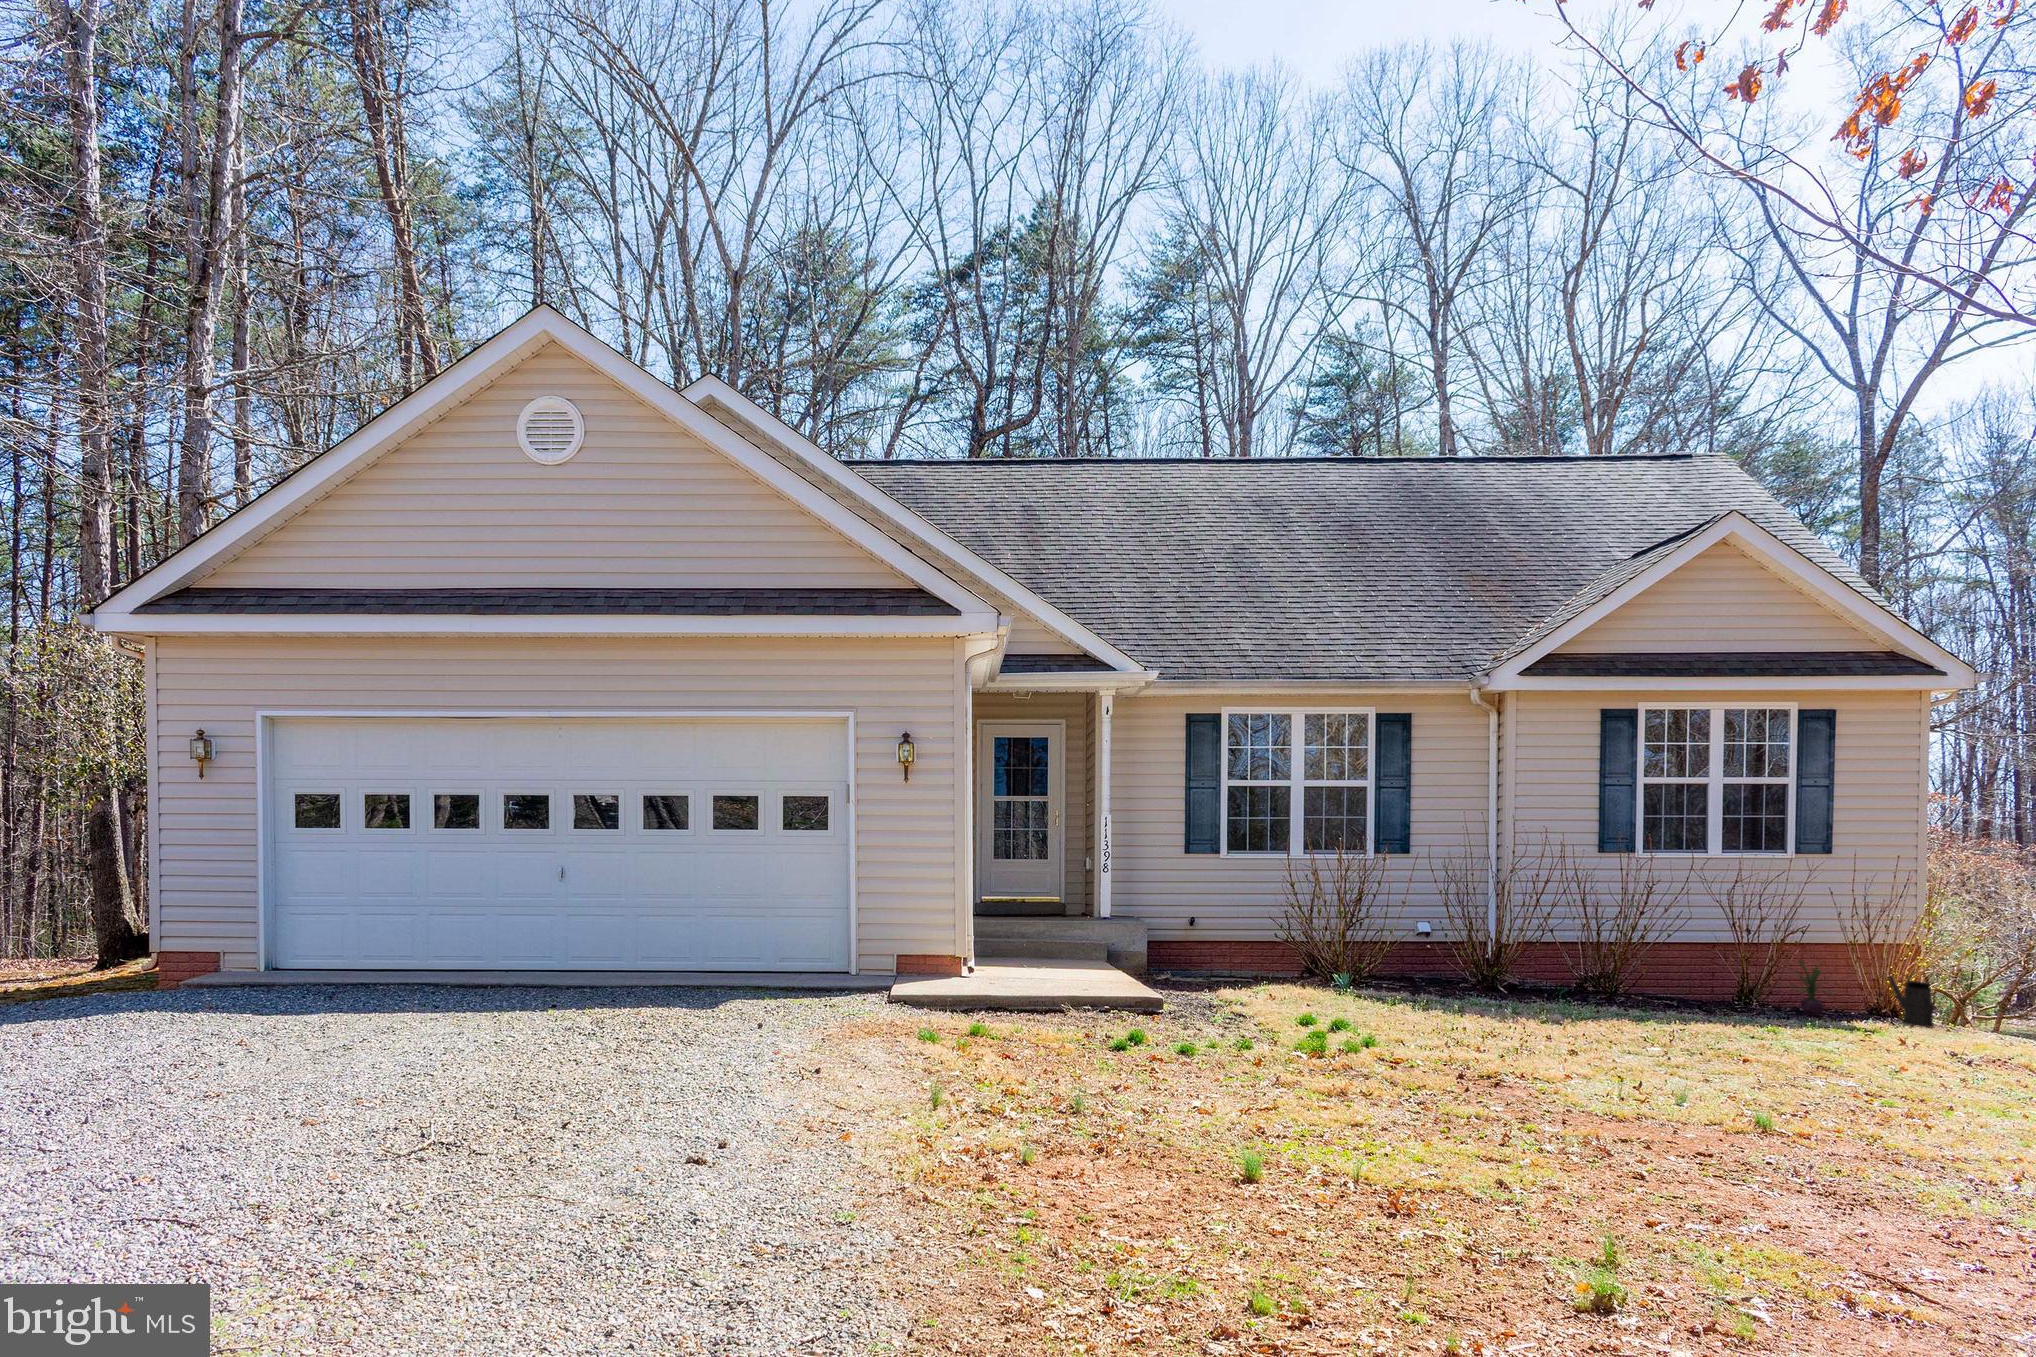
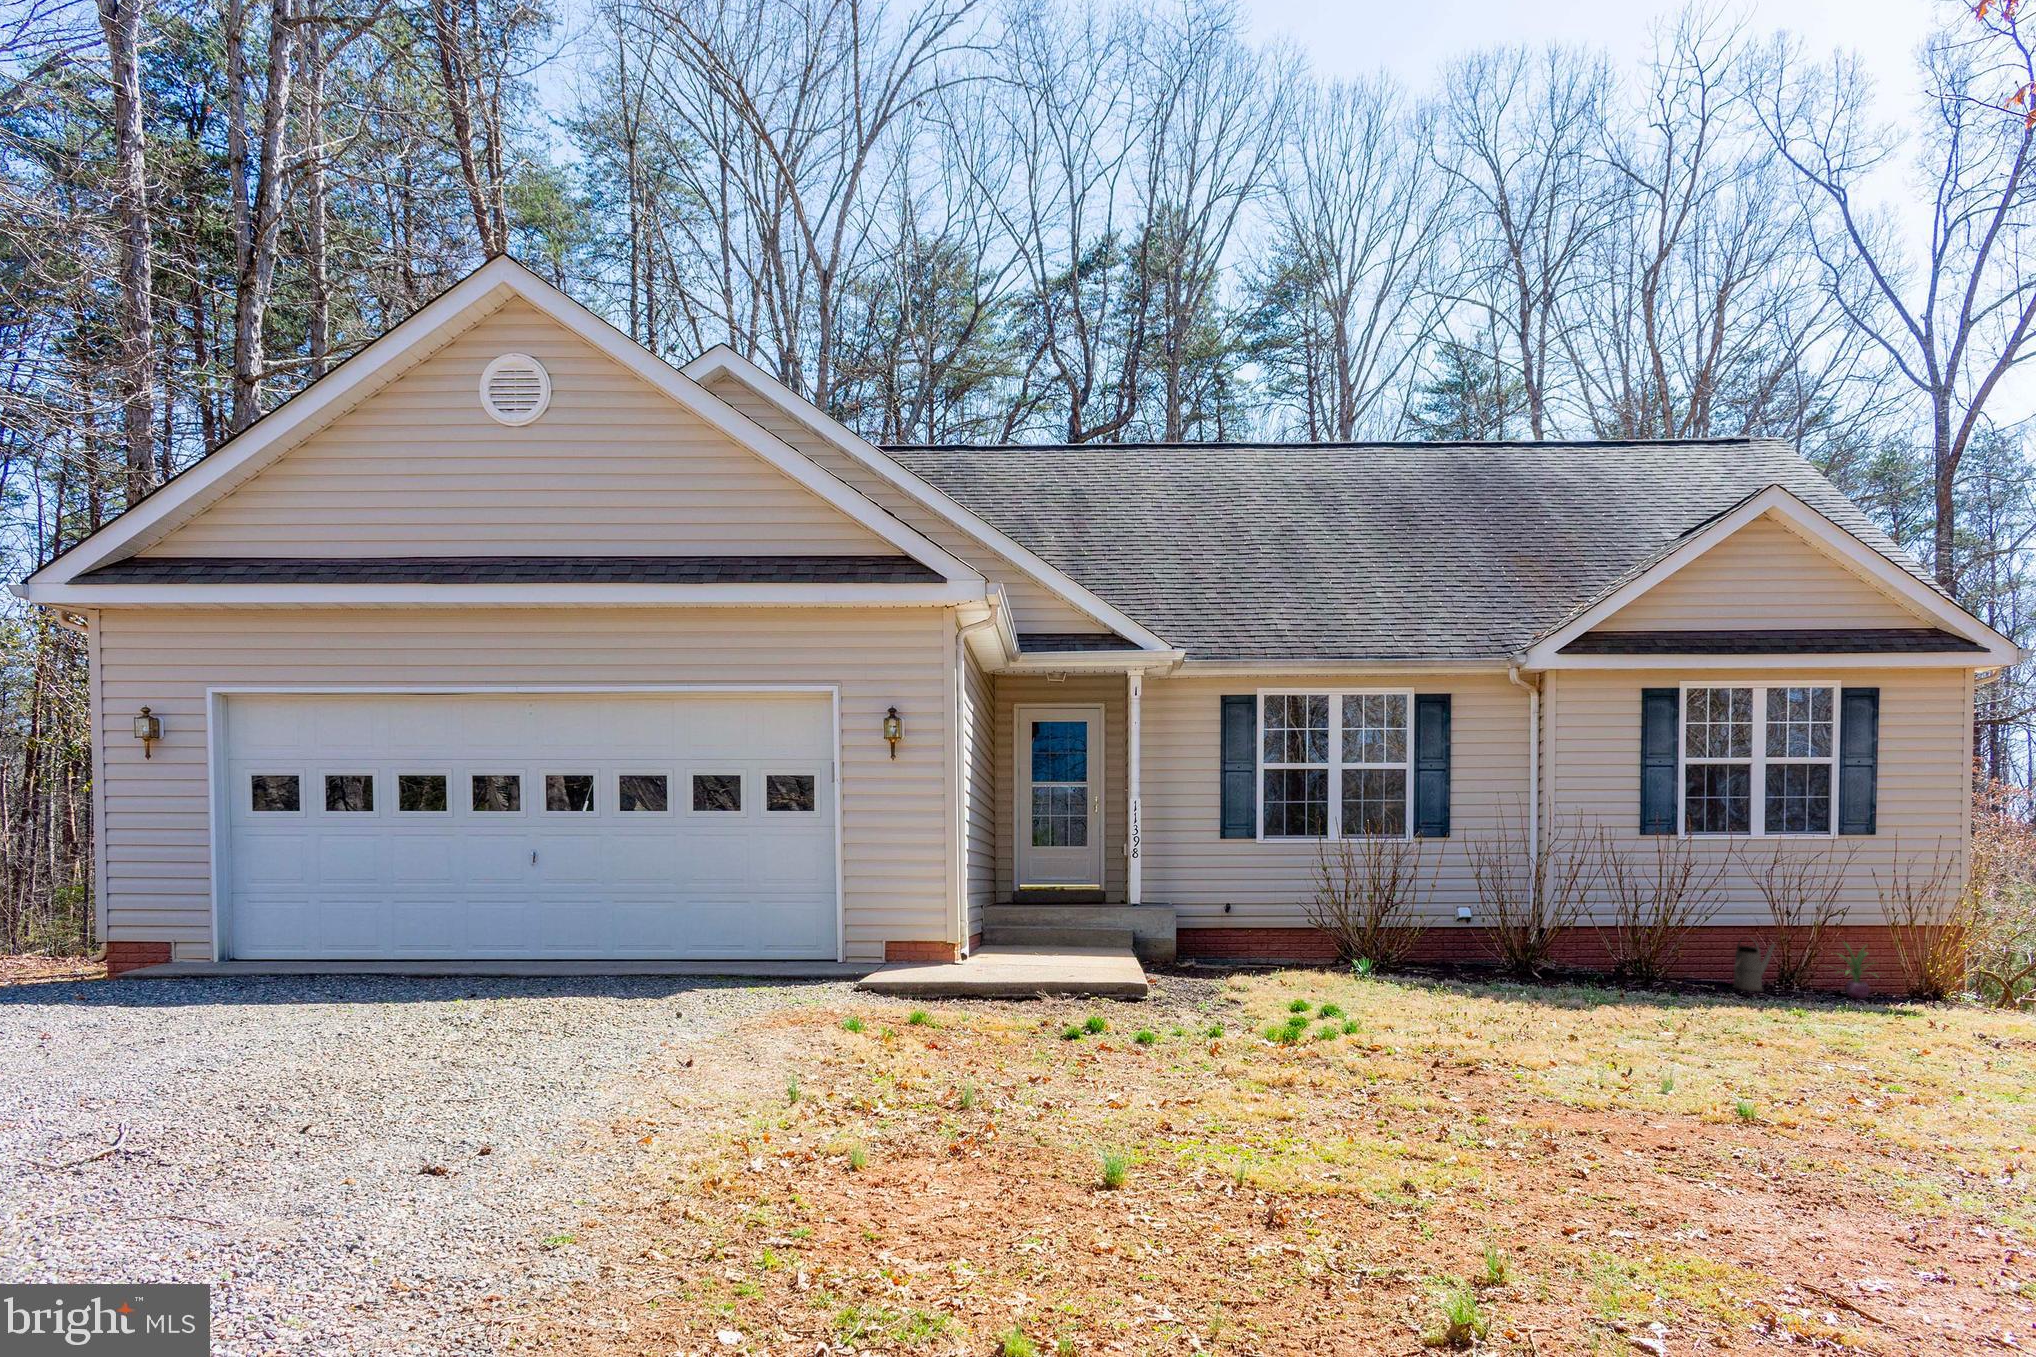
watering can: present [1888,972,1935,1028] -> present [1733,938,1775,991]

